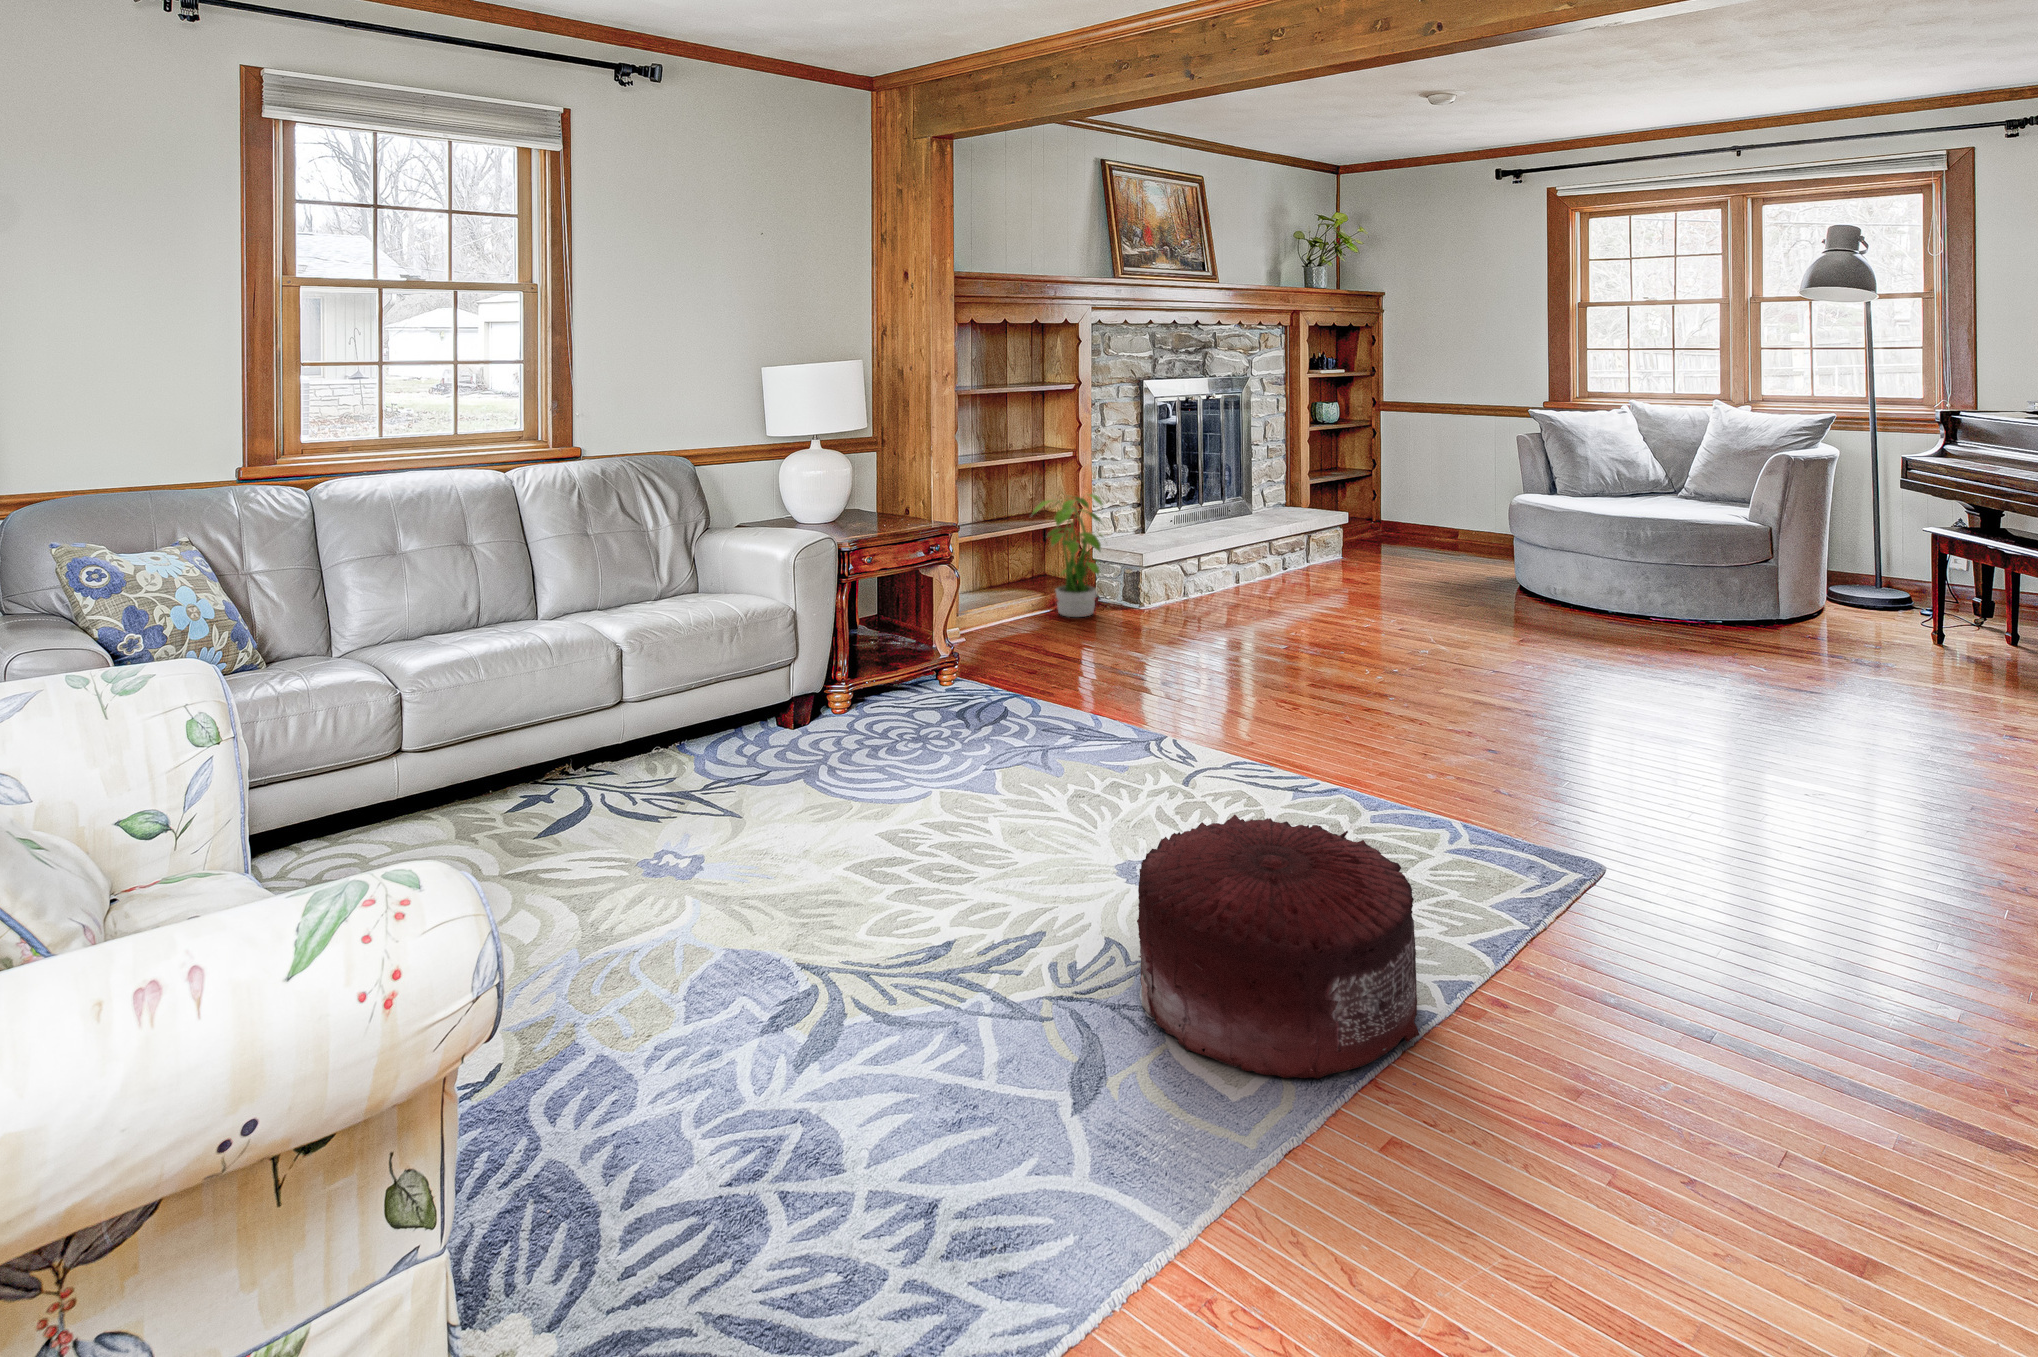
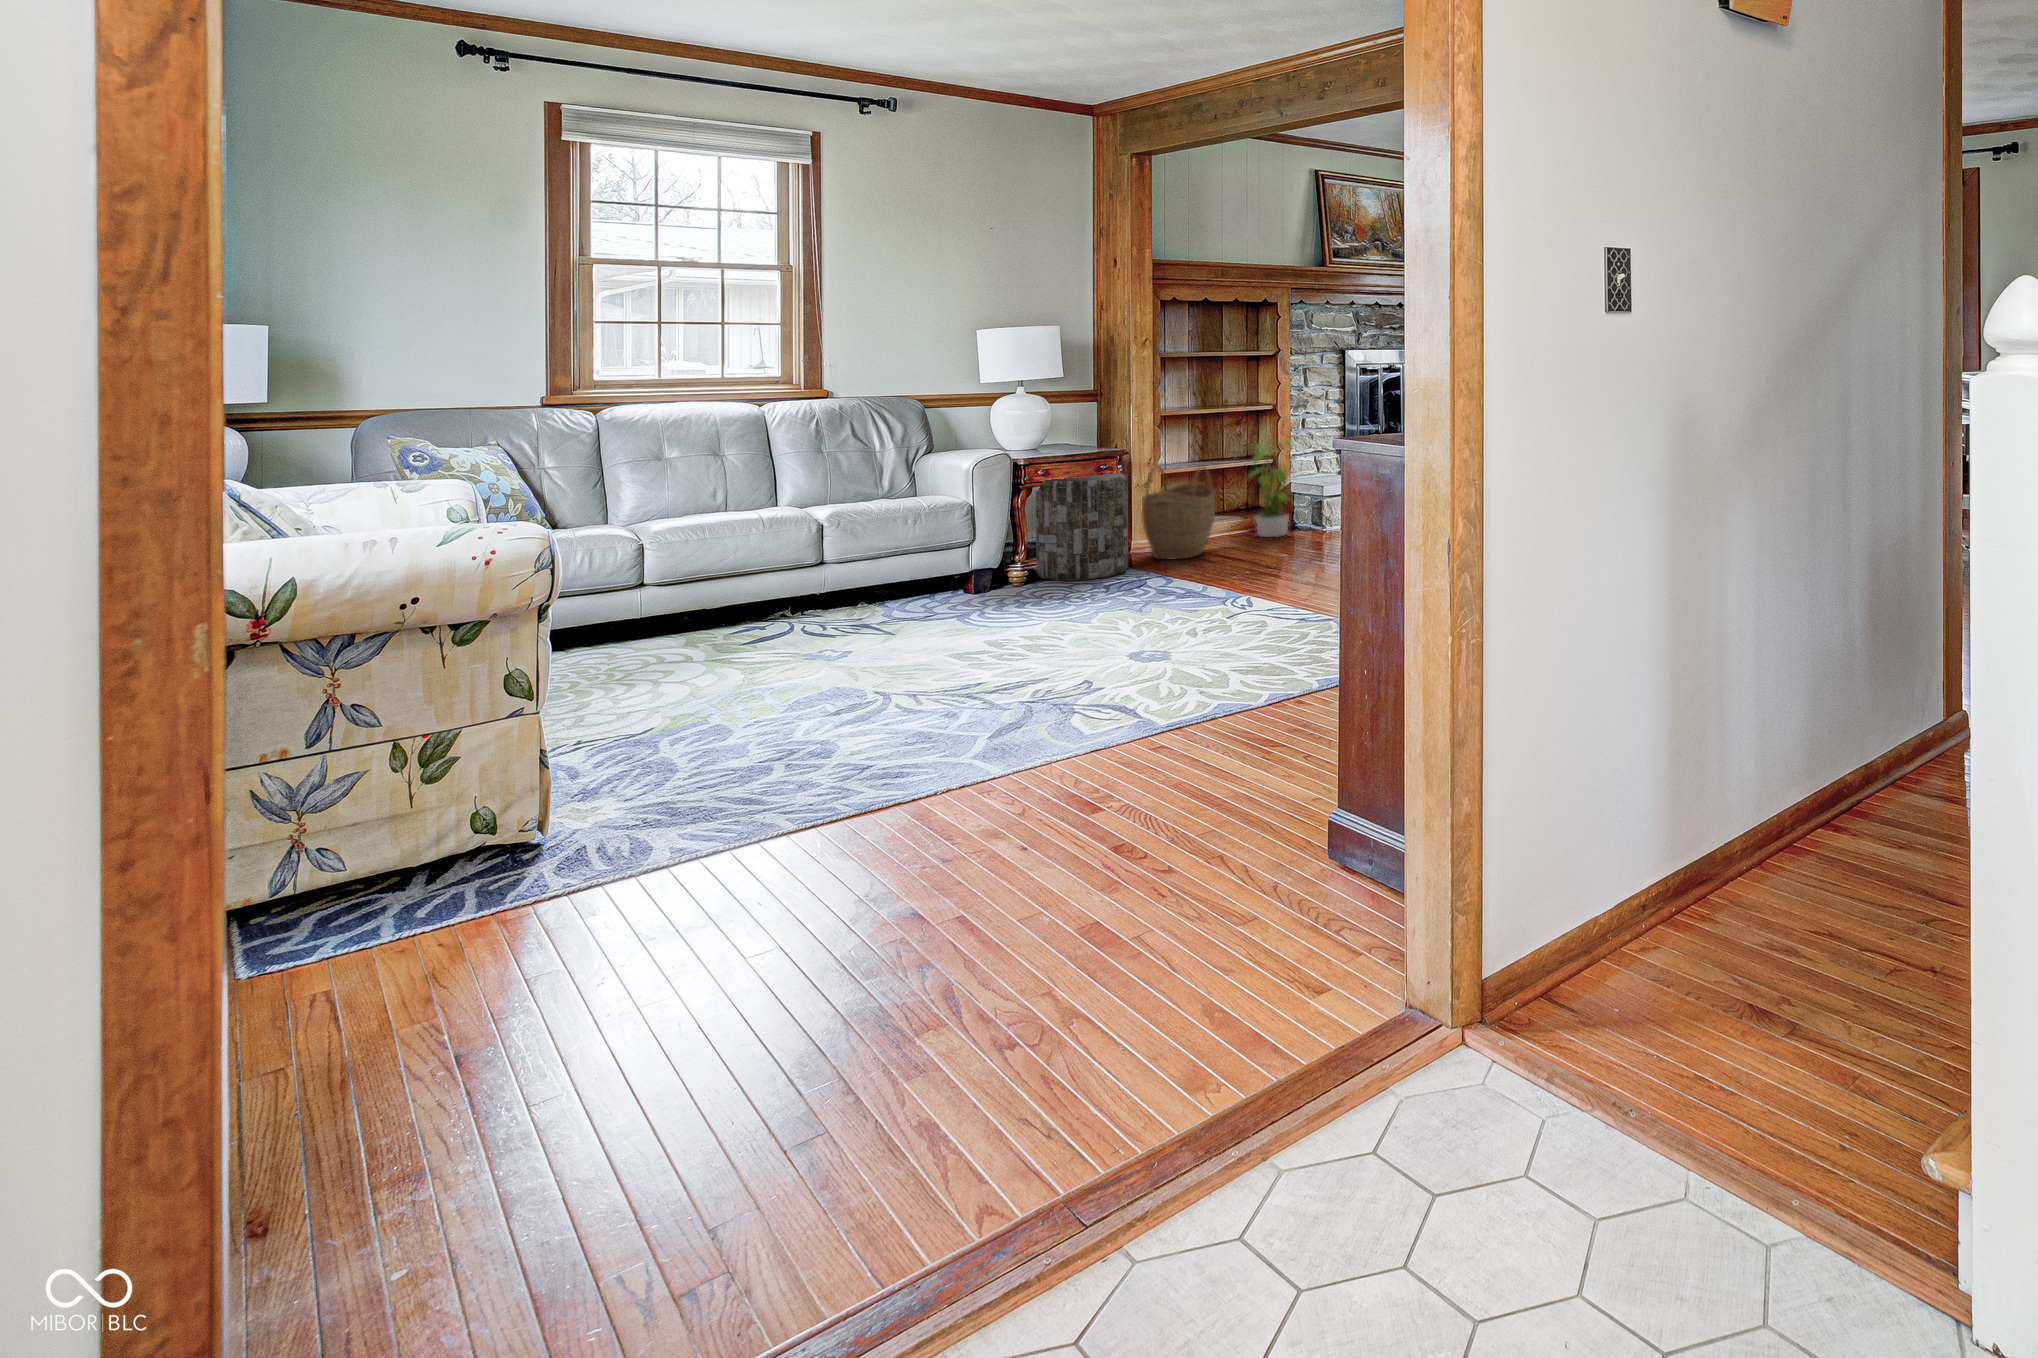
woven basket: none [951,535,1034,658] -> present [1142,467,1215,559]
side table: none [841,548,954,698] -> present [1036,473,1128,581]
pouf: present [1137,815,1419,1079] -> none [1068,600,1249,726]

